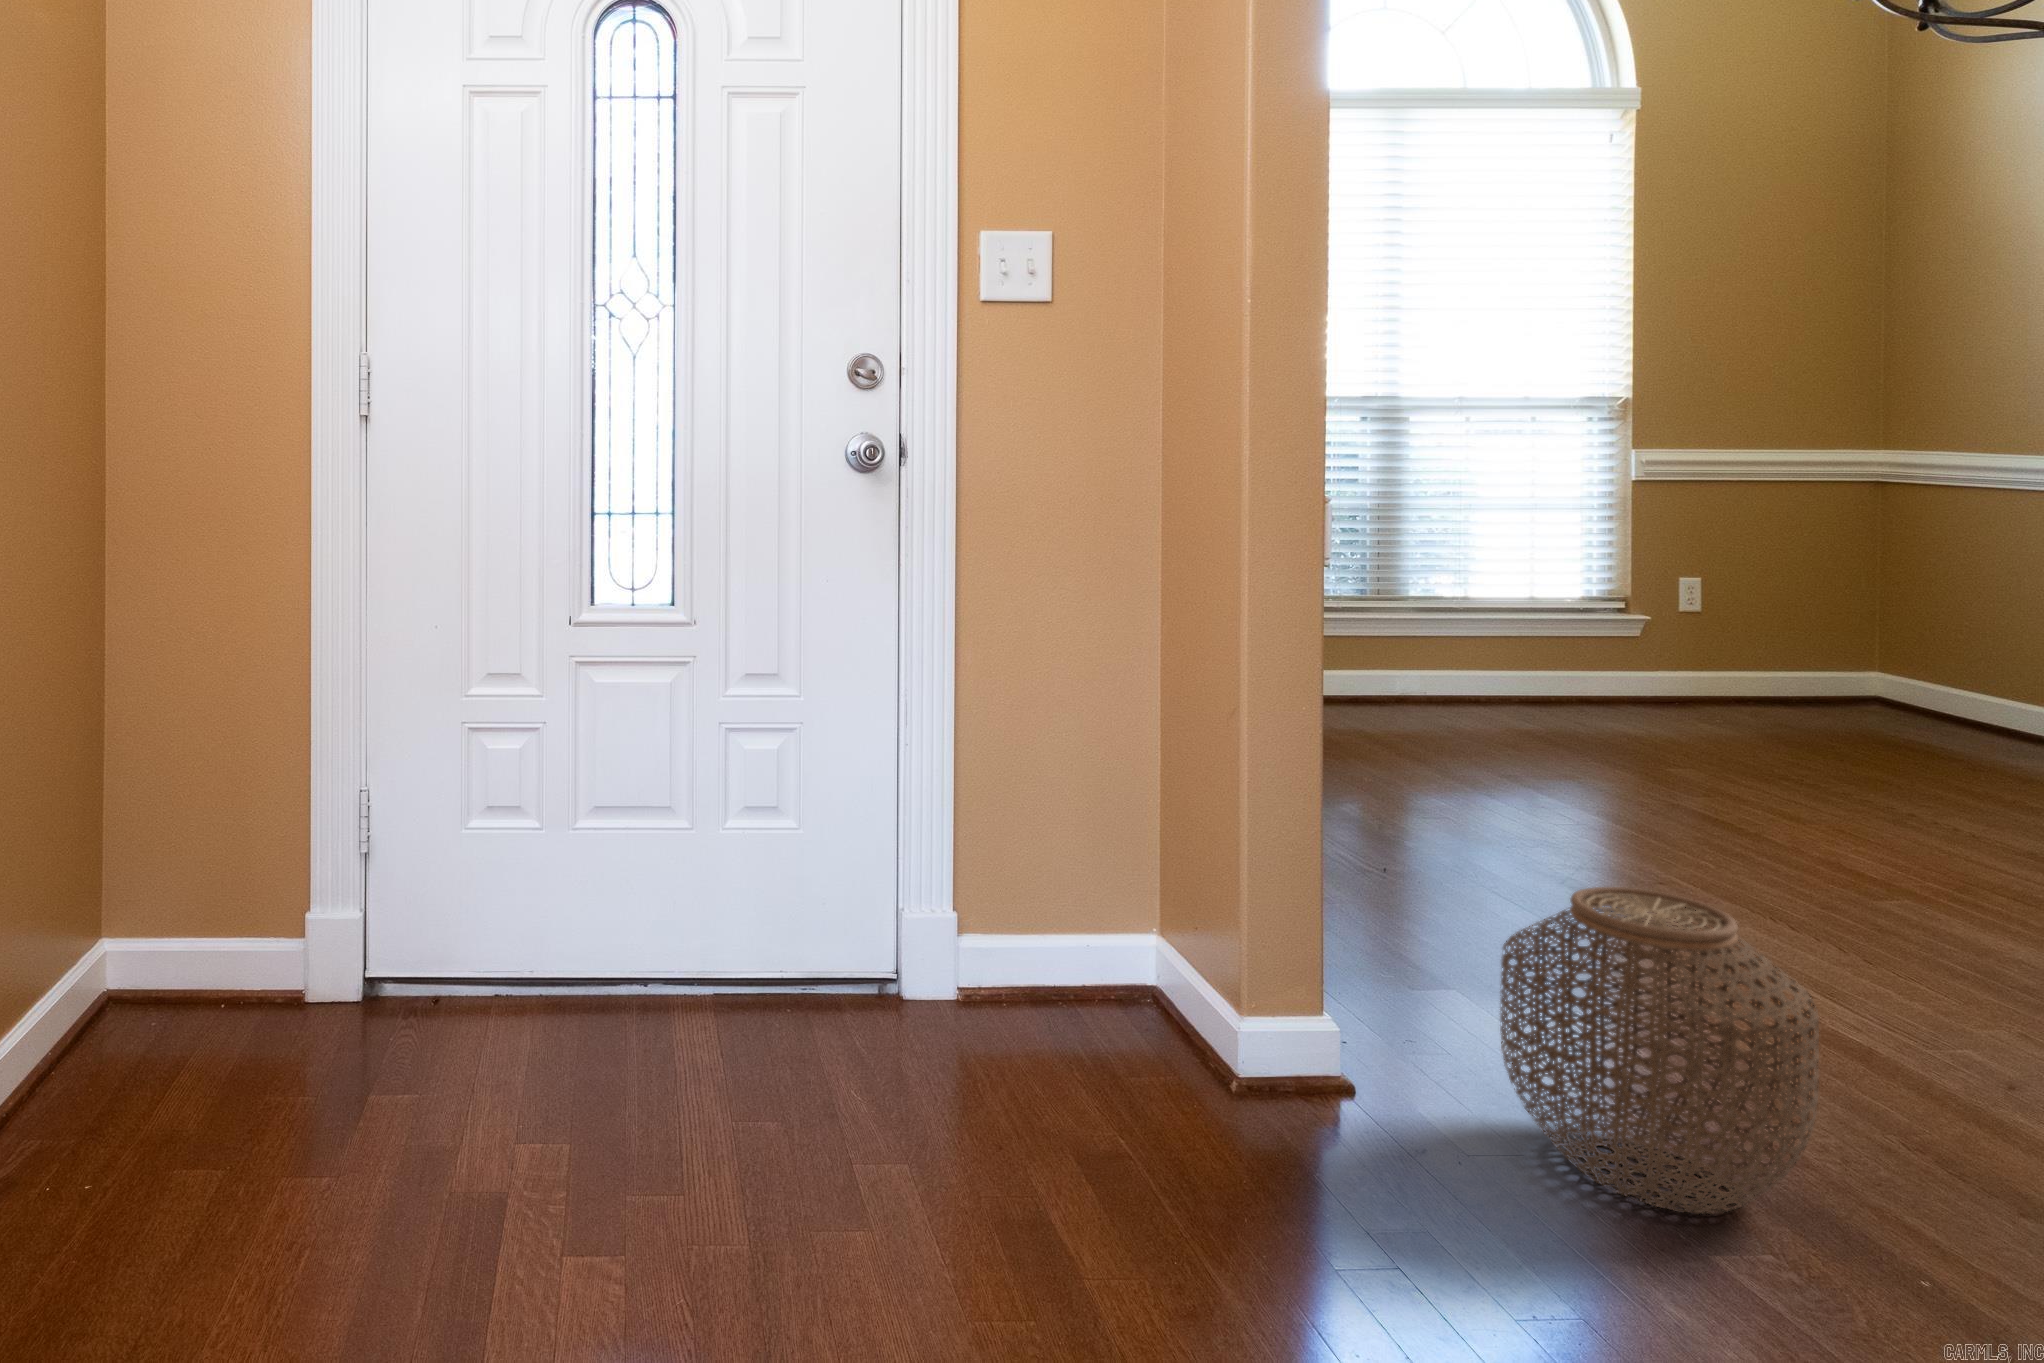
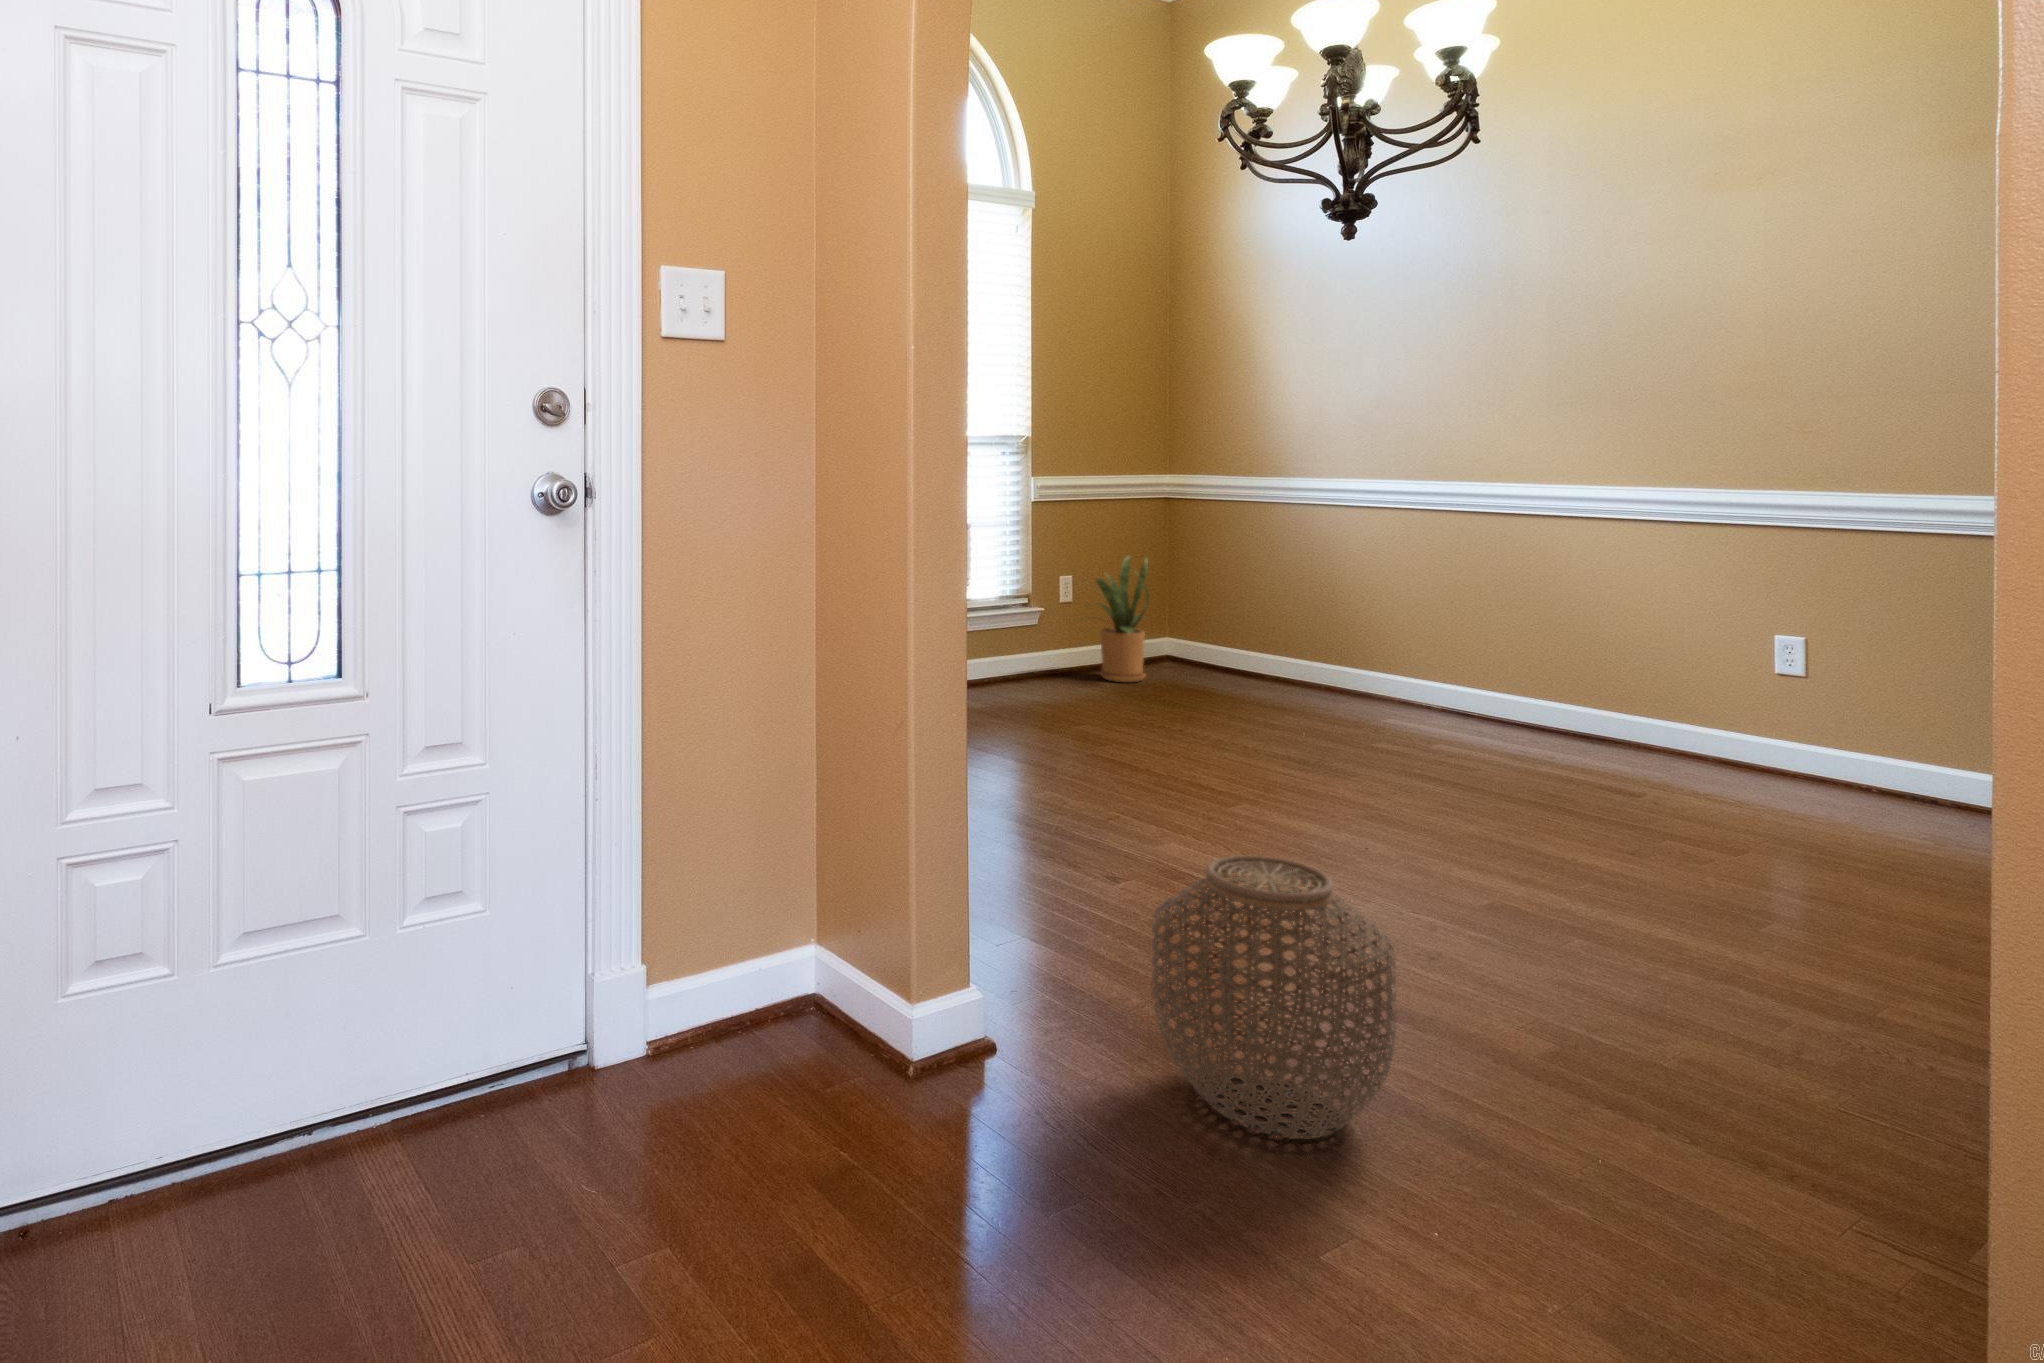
house plant: none [1696,558,1823,728] -> present [1089,556,1149,682]

